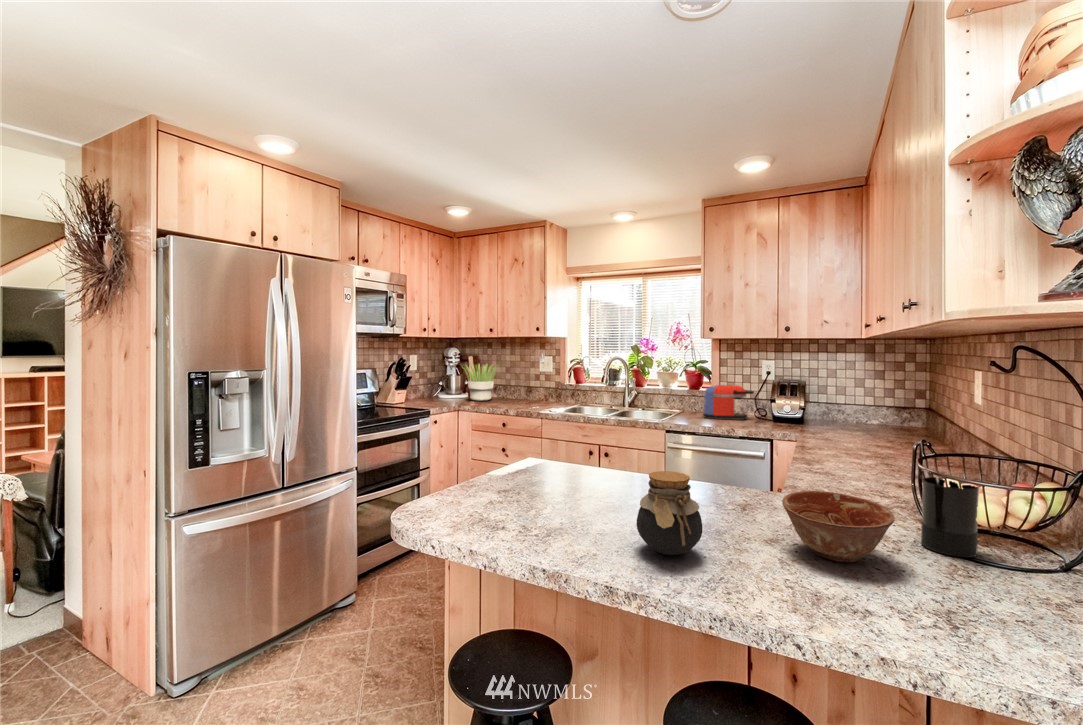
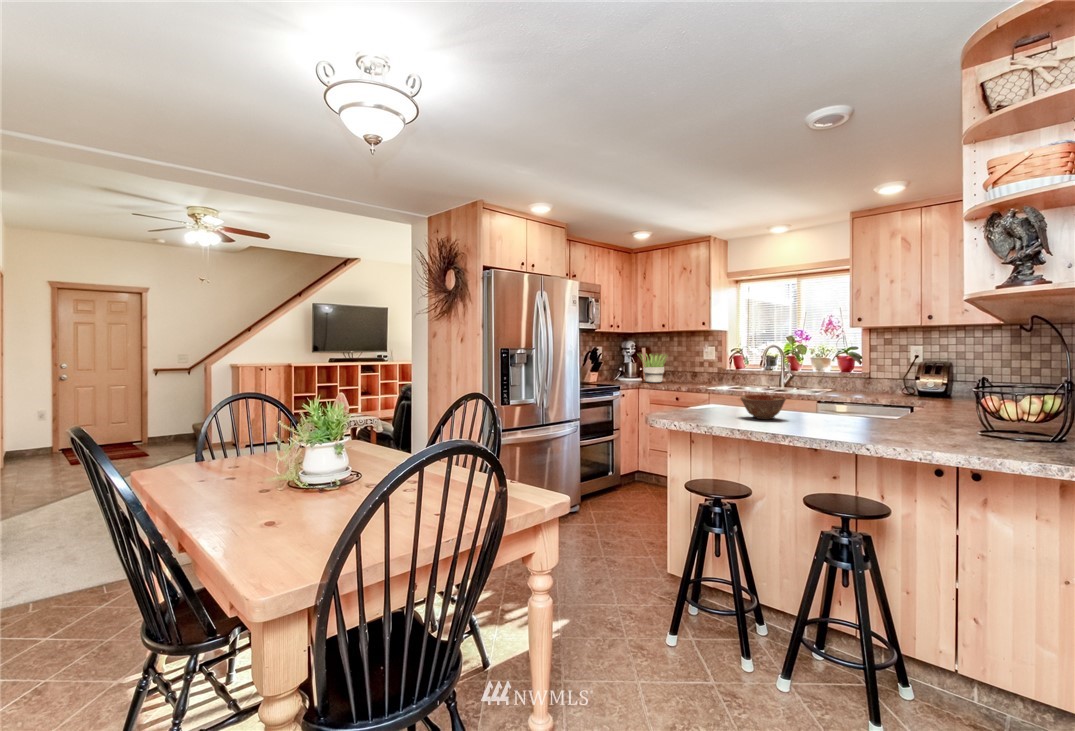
coffee maker: present [703,385,754,420] -> none [852,367,901,396]
candle: present [921,470,979,557] -> none [965,392,997,435]
jar: present [637,471,702,555] -> none [791,389,827,427]
ceramic bowl: present [782,491,895,562] -> present [740,395,786,419]

